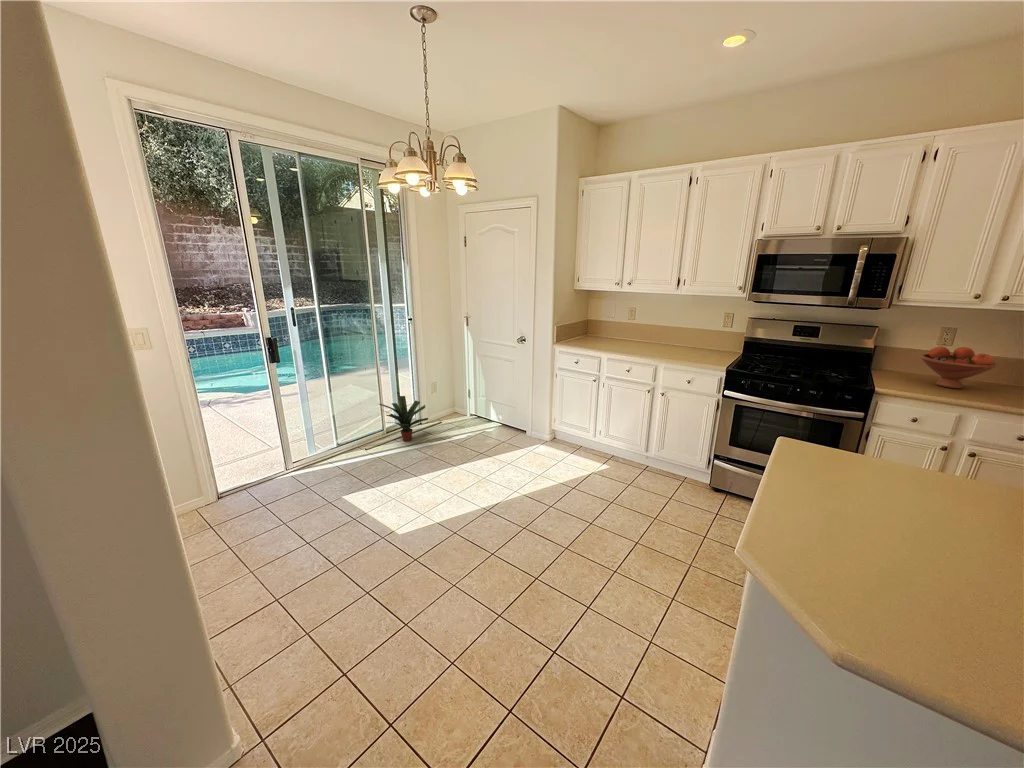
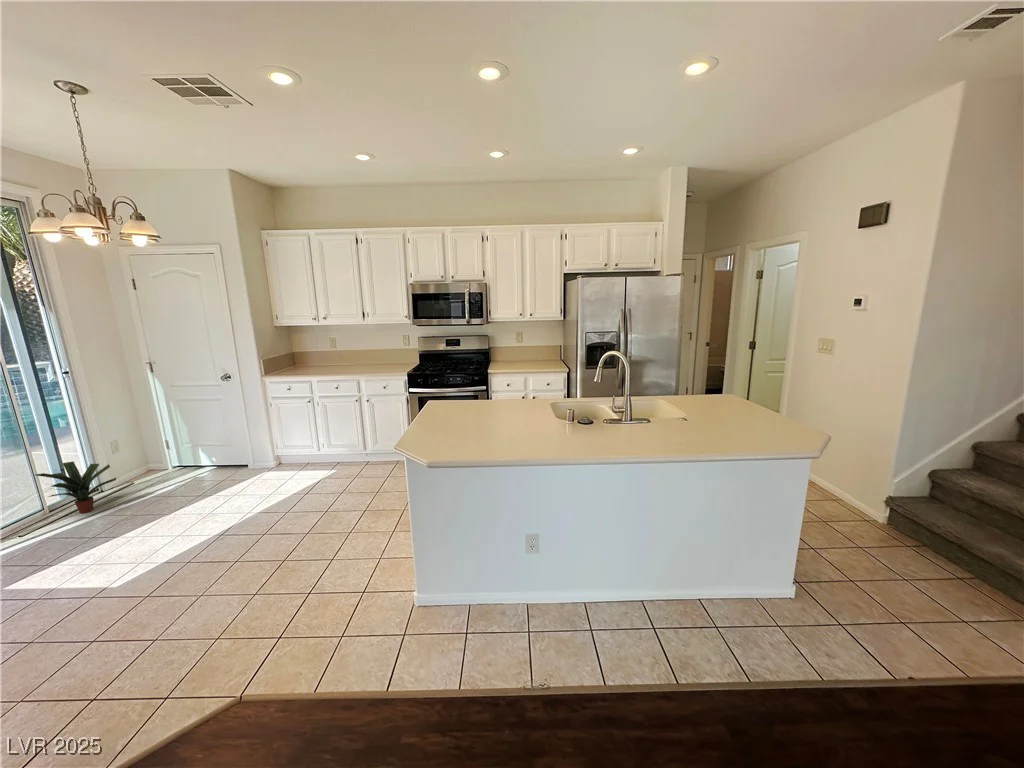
fruit bowl: present [920,346,997,389] -> none [508,342,537,365]

